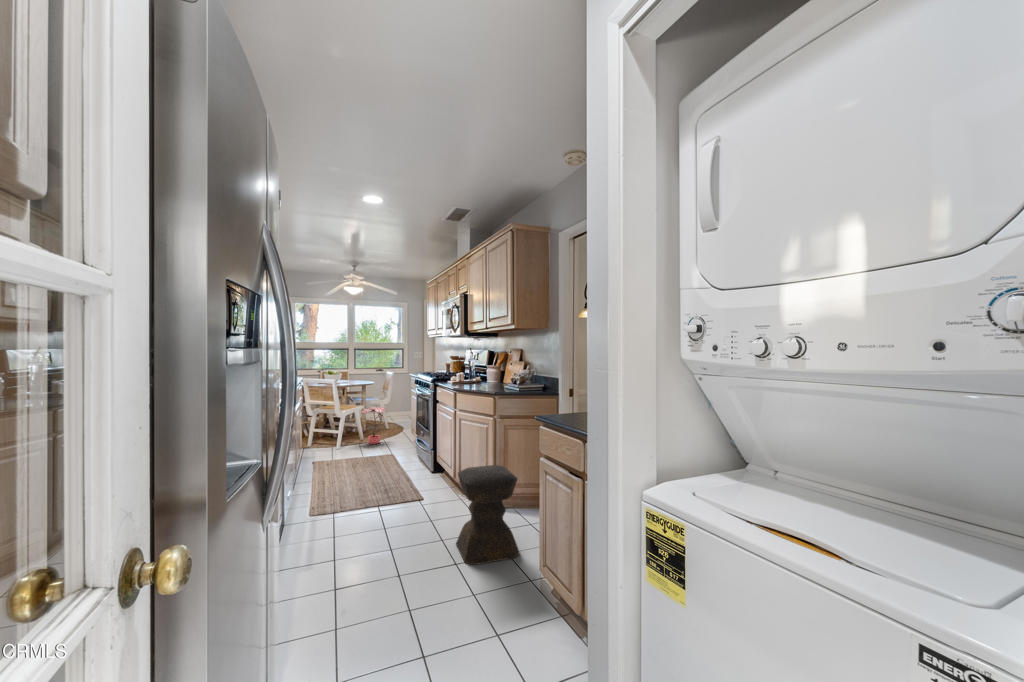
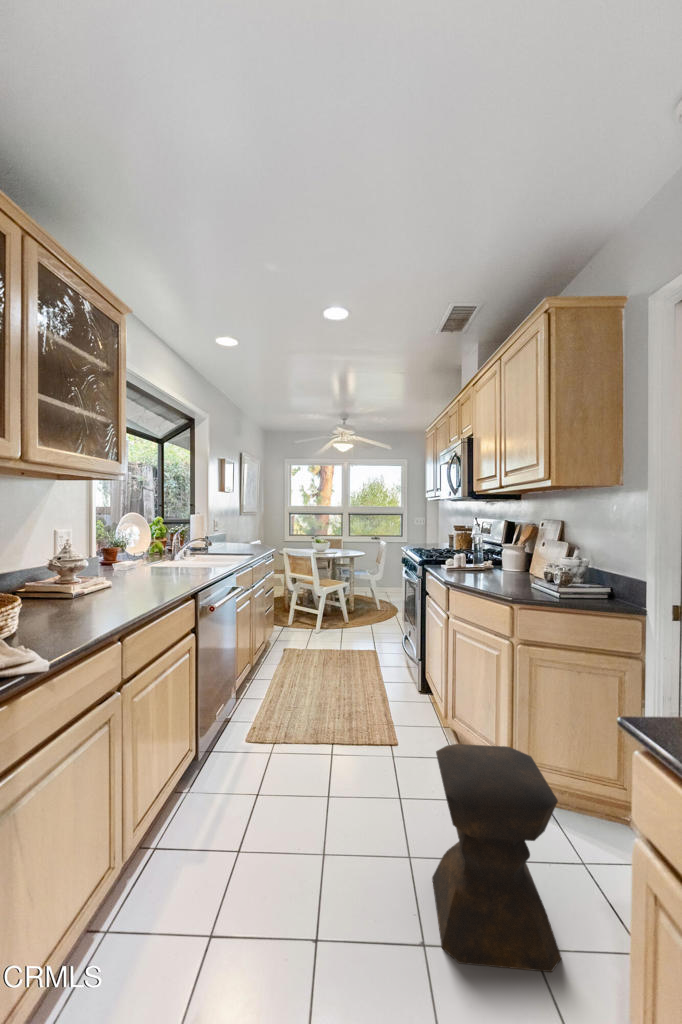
potted plant: present [362,407,385,444] -> none [344,586,372,631]

